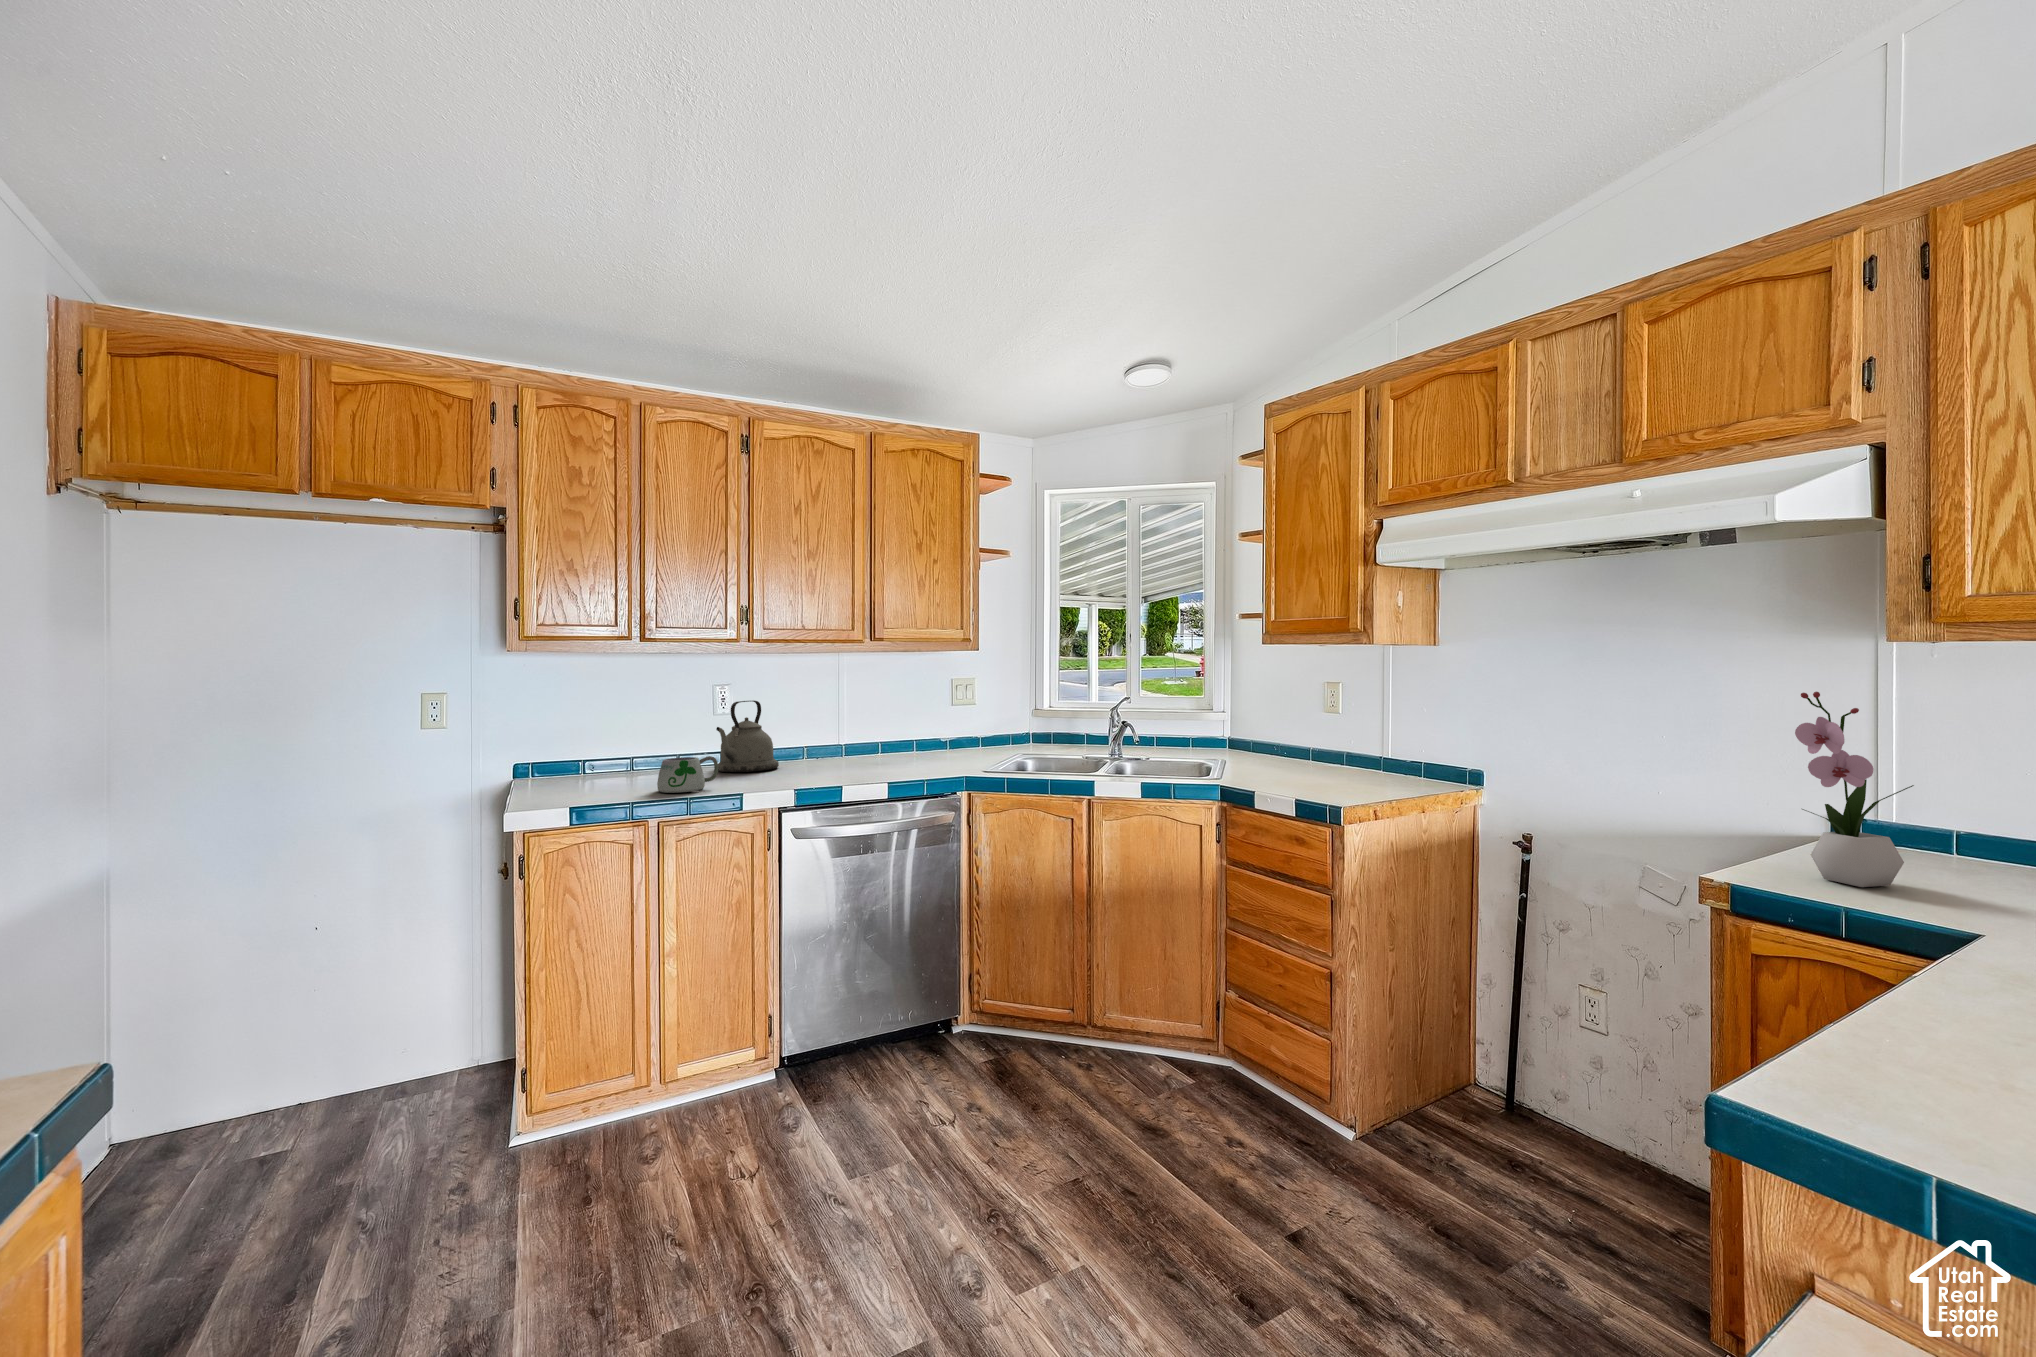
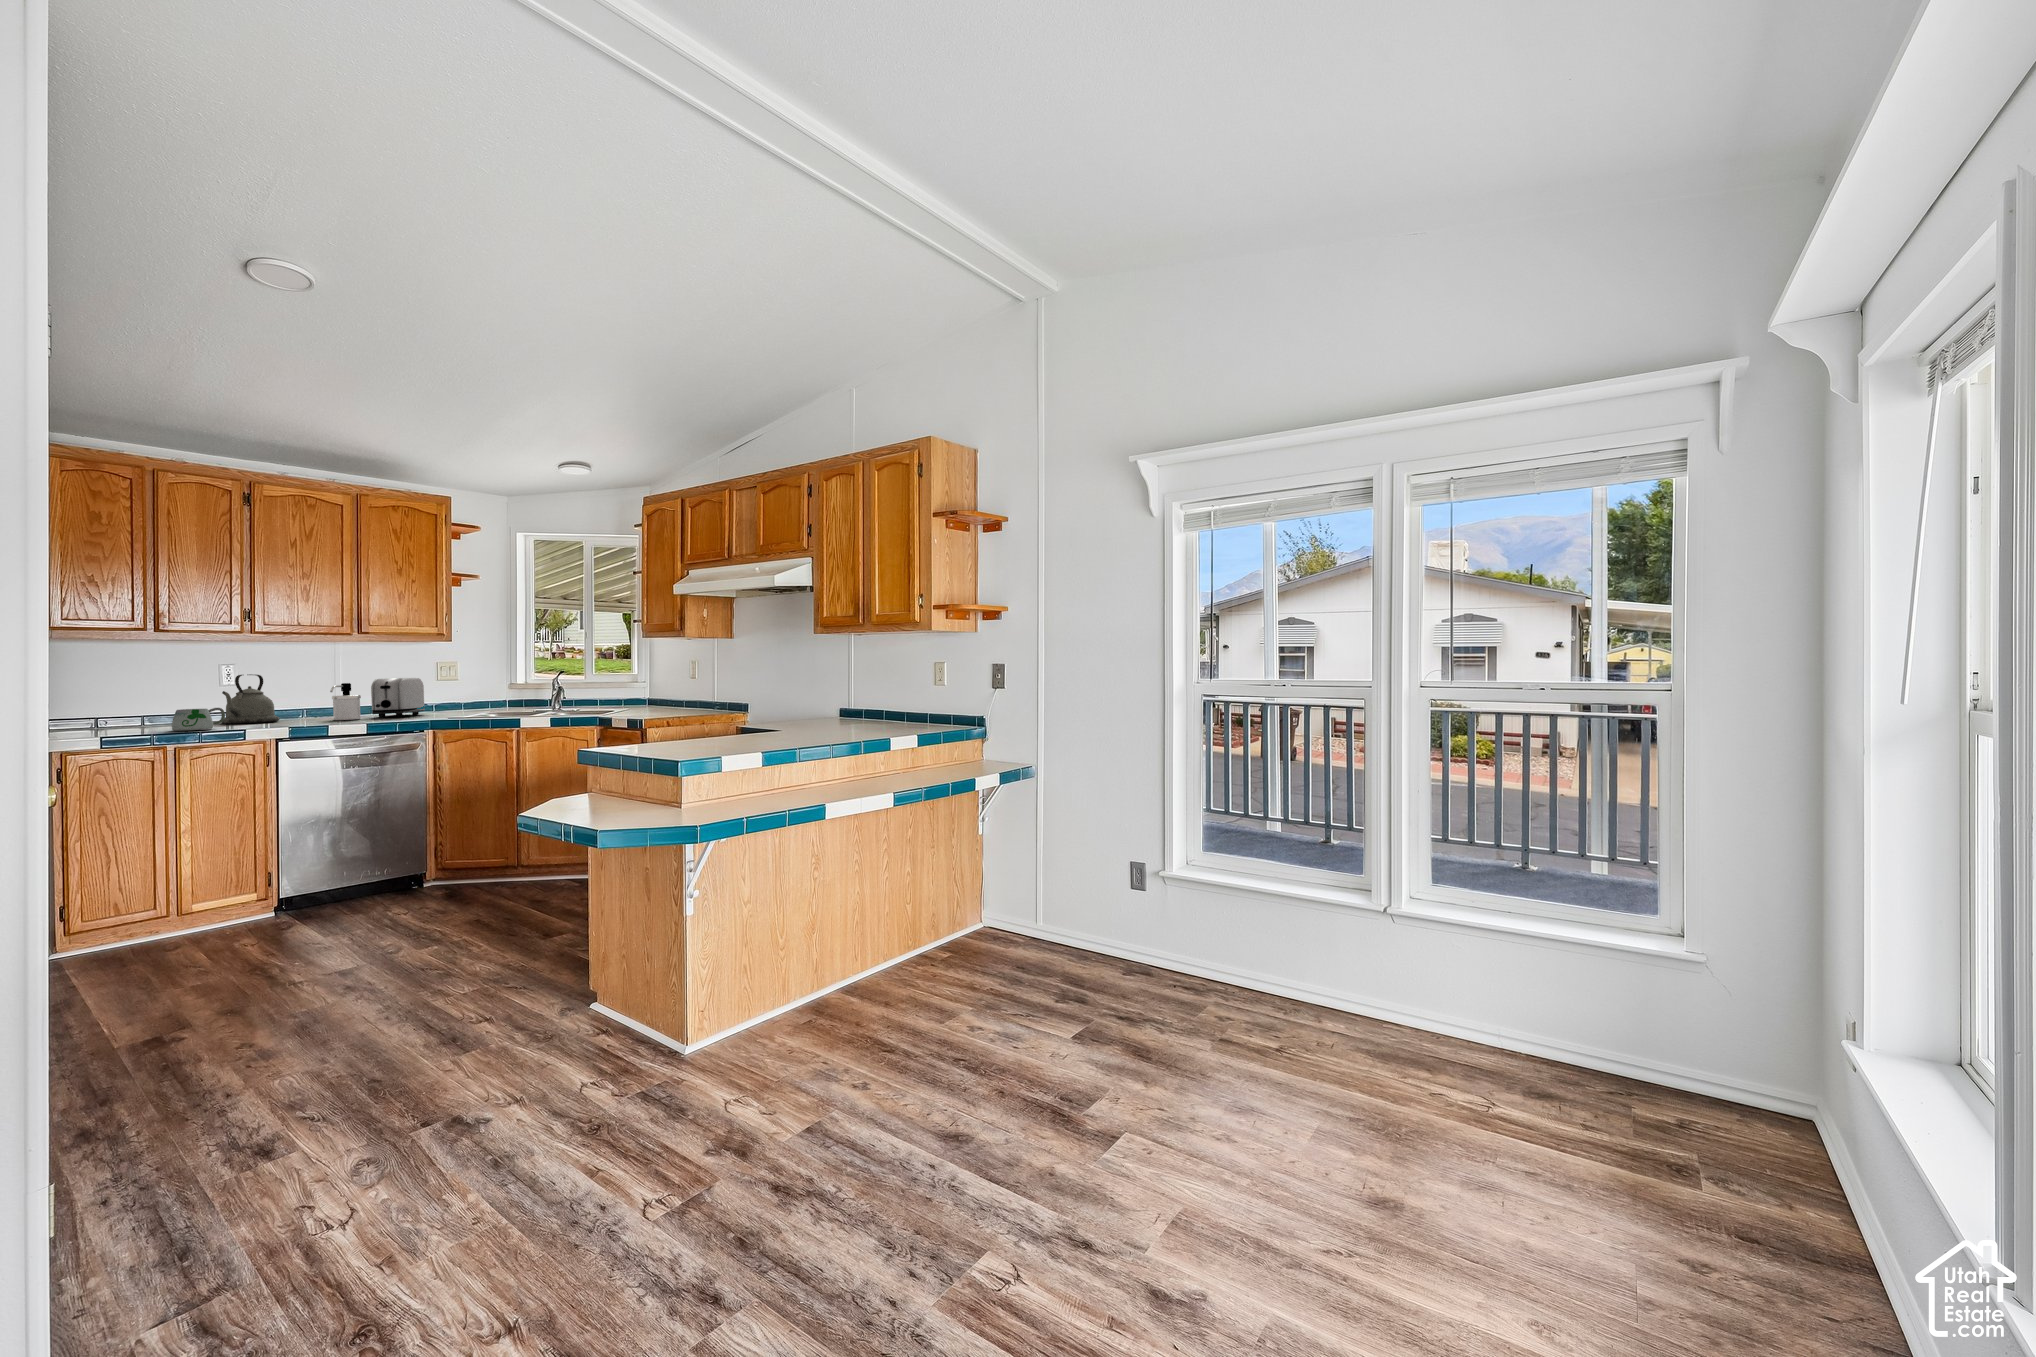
flower arrangement: present [1795,692,1914,887] -> none [778,655,811,728]
toaster: none [881,703,939,762] -> present [371,678,425,717]
soap dispenser: none [837,713,871,768] -> present [330,683,361,720]

